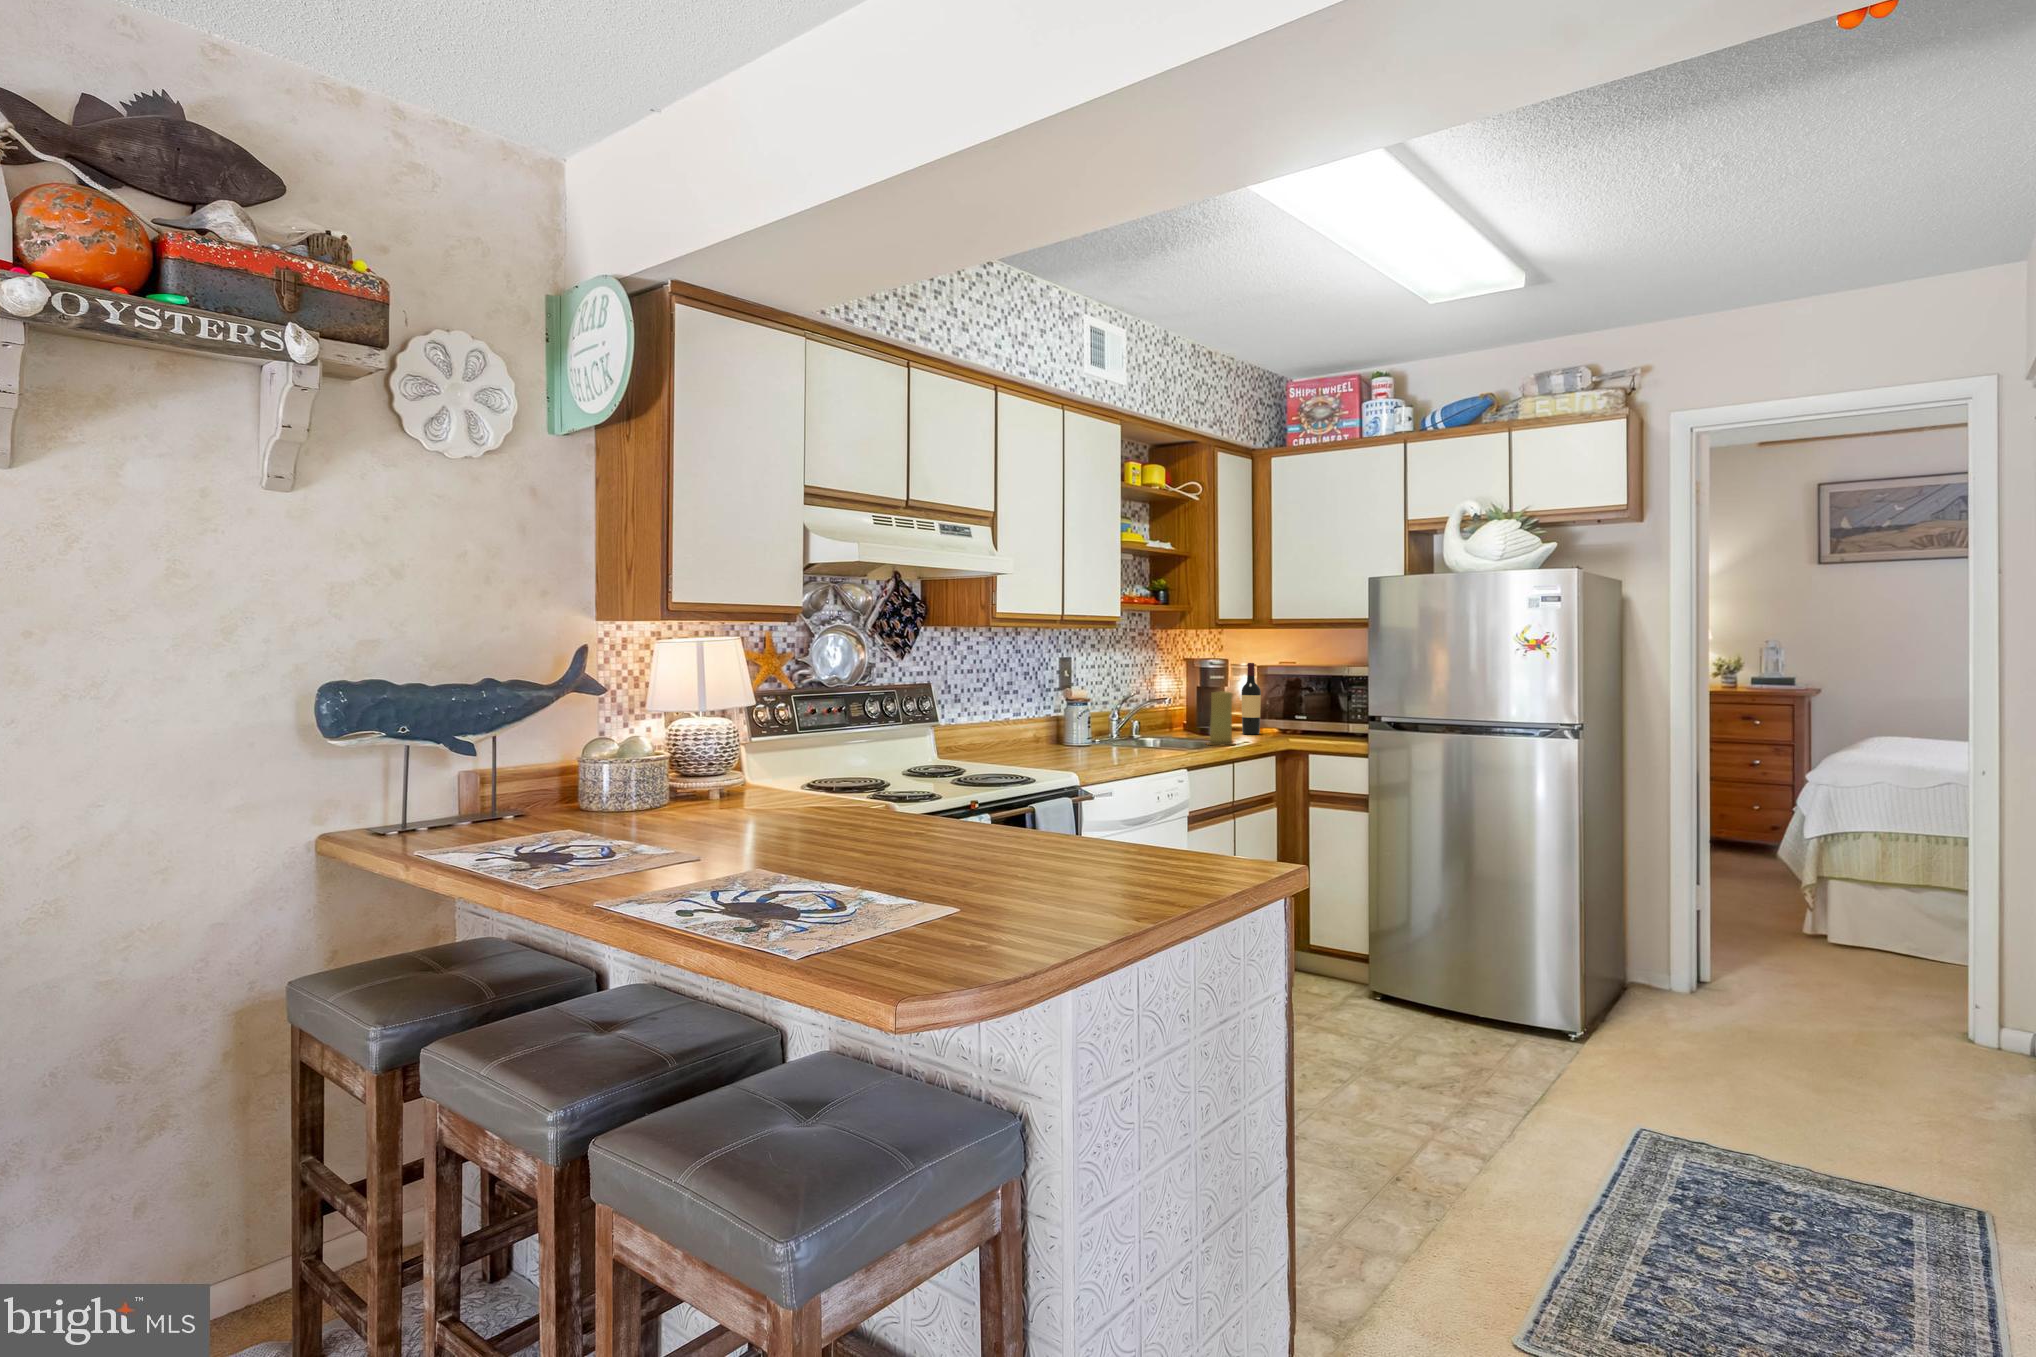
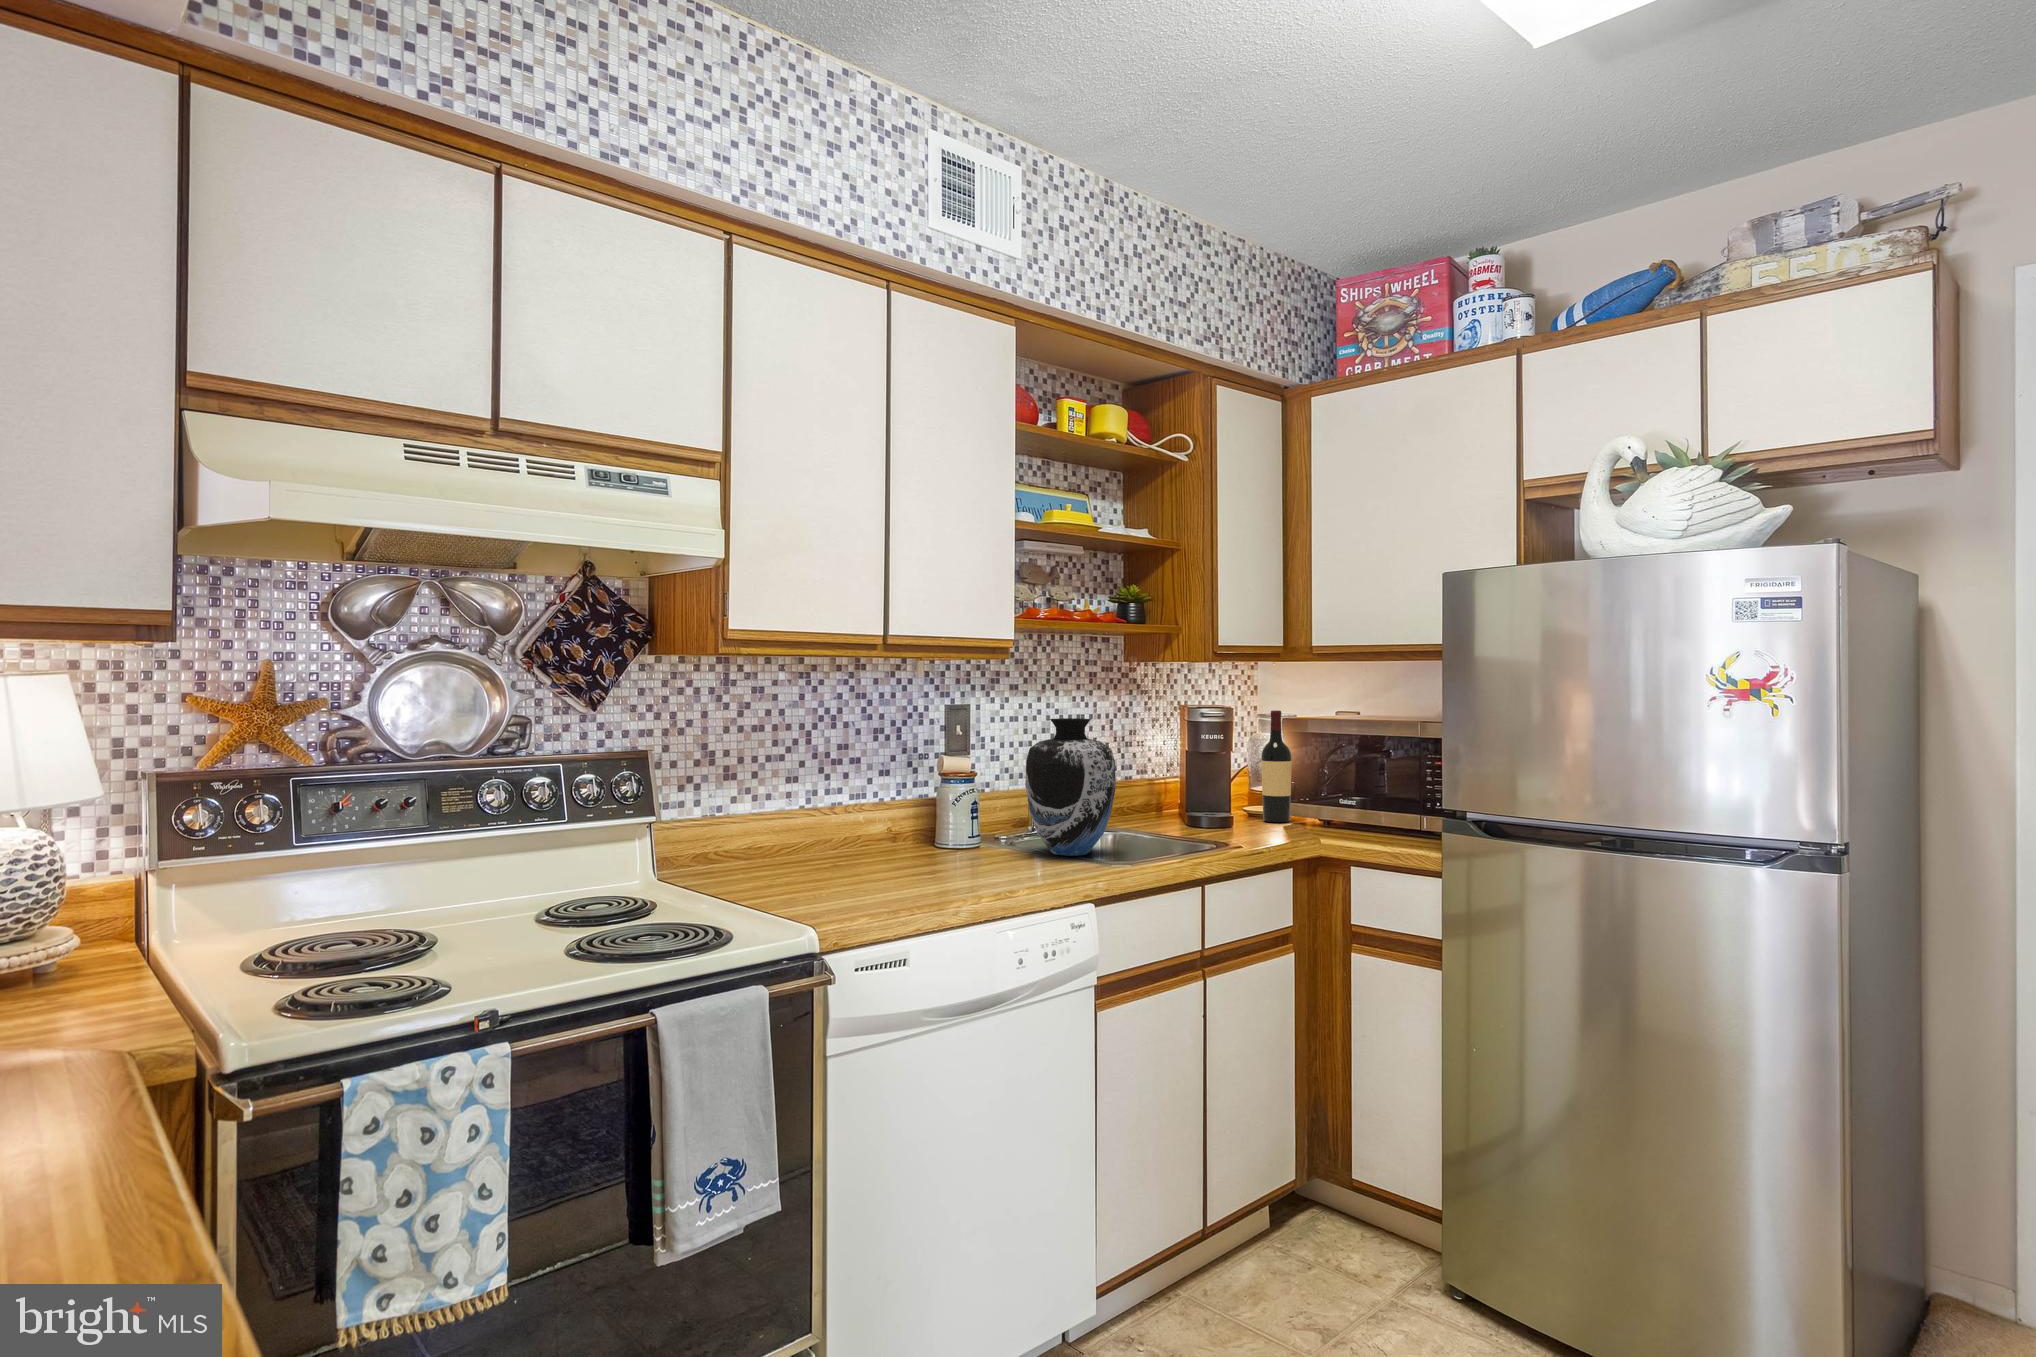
vase: none [1119,666,1175,749] -> present [1025,718,1116,856]
candle: present [1208,691,1234,745] -> none [1177,760,1227,850]

